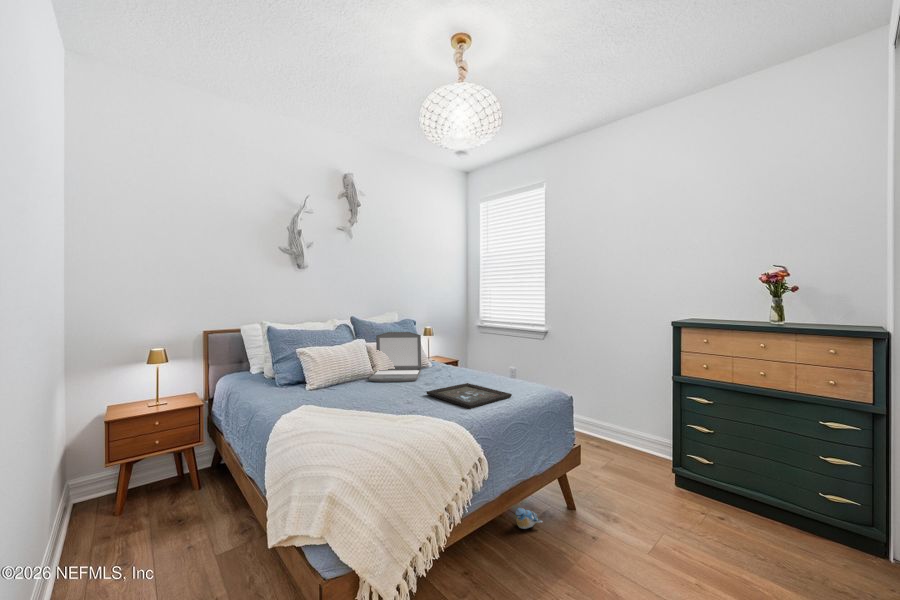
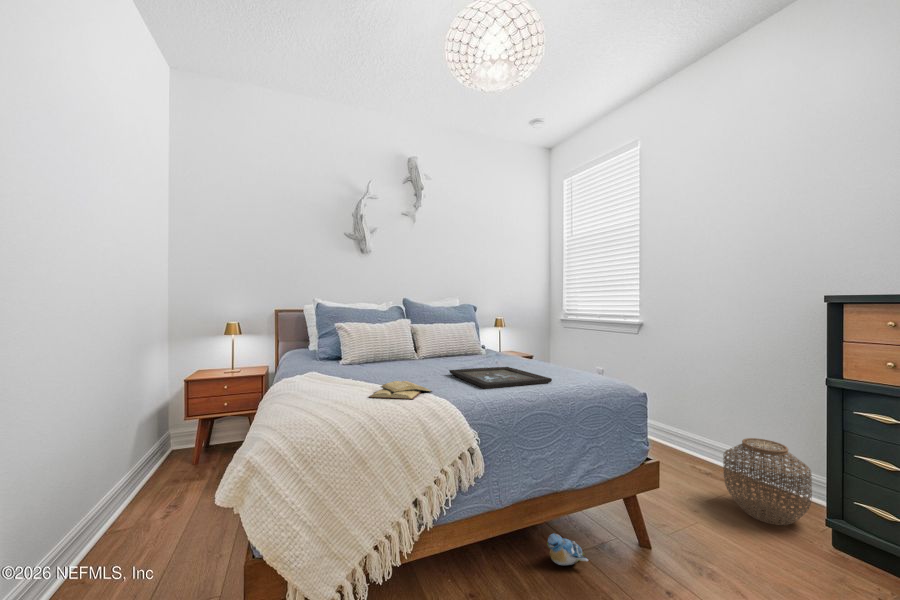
laptop: present [369,332,421,382] -> none [406,312,470,364]
diary: none [391,409,434,428] -> present [369,381,431,399]
woven basket: none [613,419,663,476] -> present [723,438,812,525]

